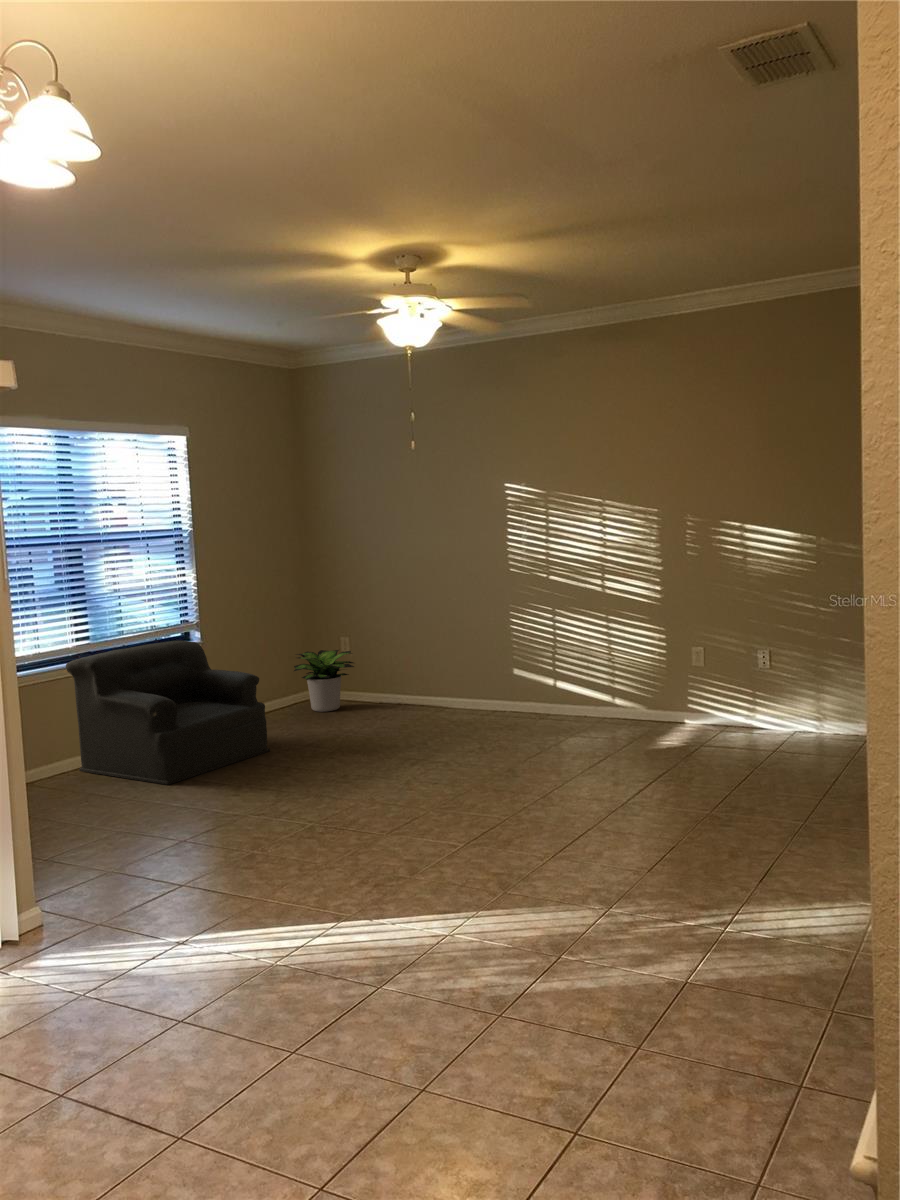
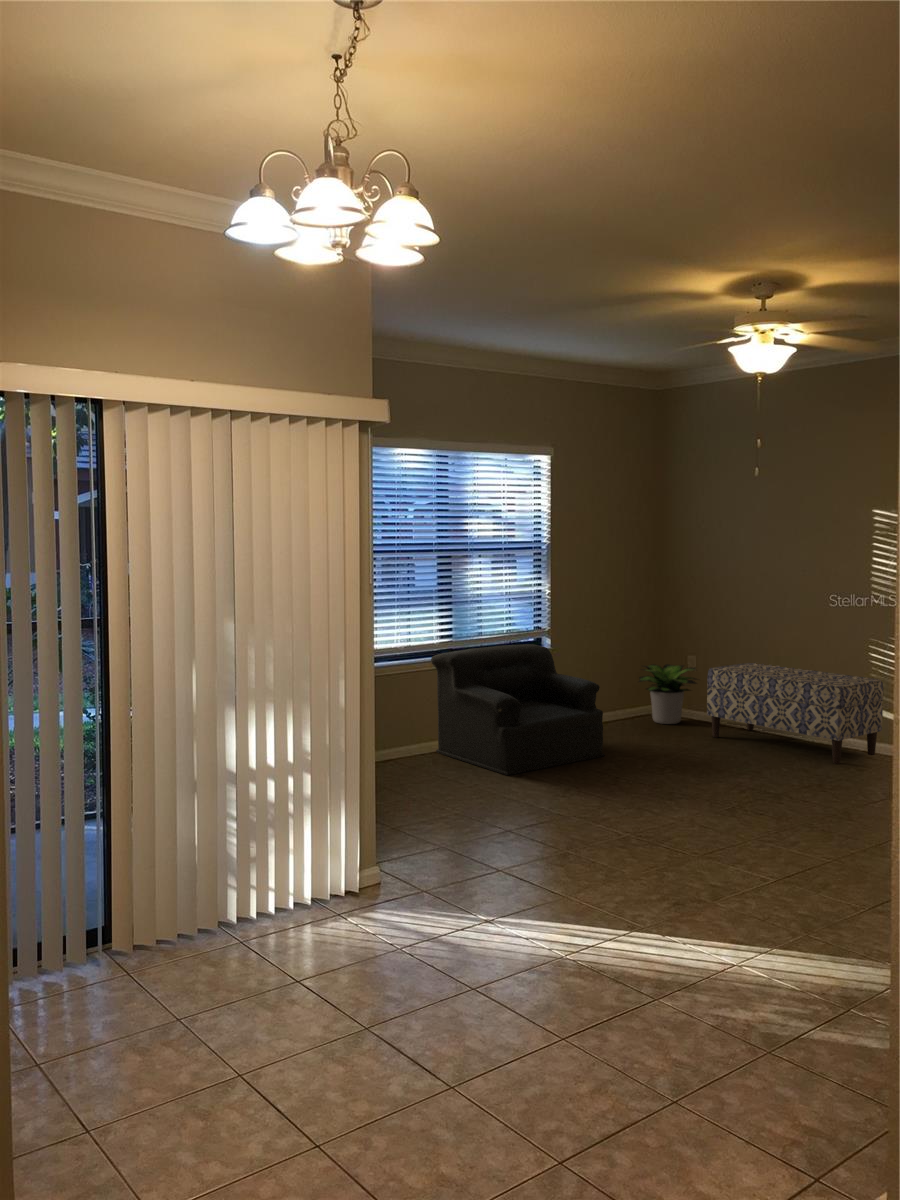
bench: none [365,640,530,730] -> present [707,663,884,764]

